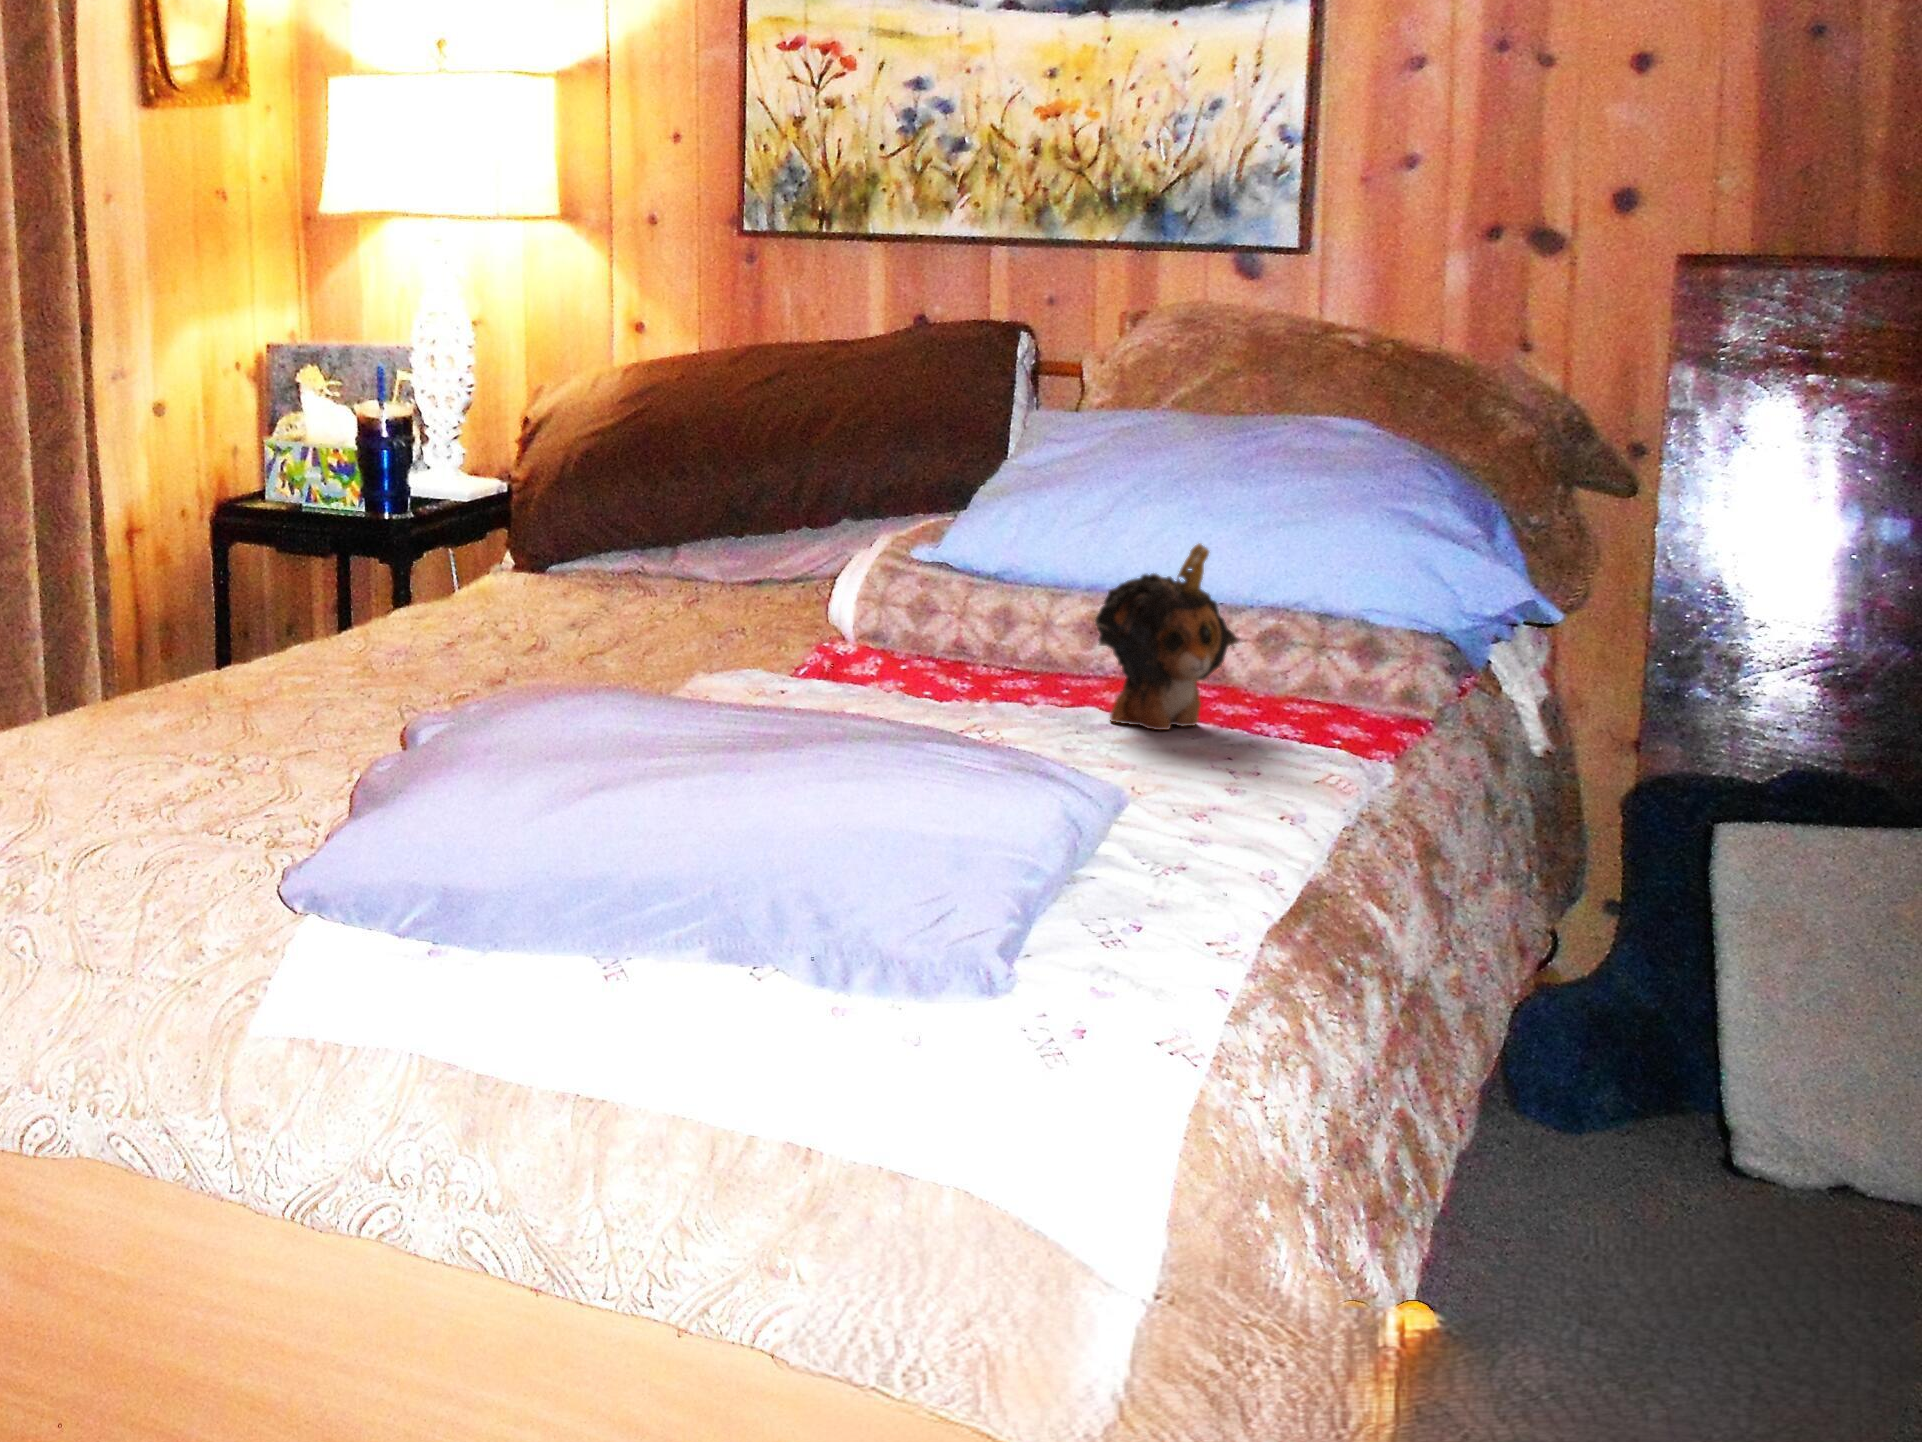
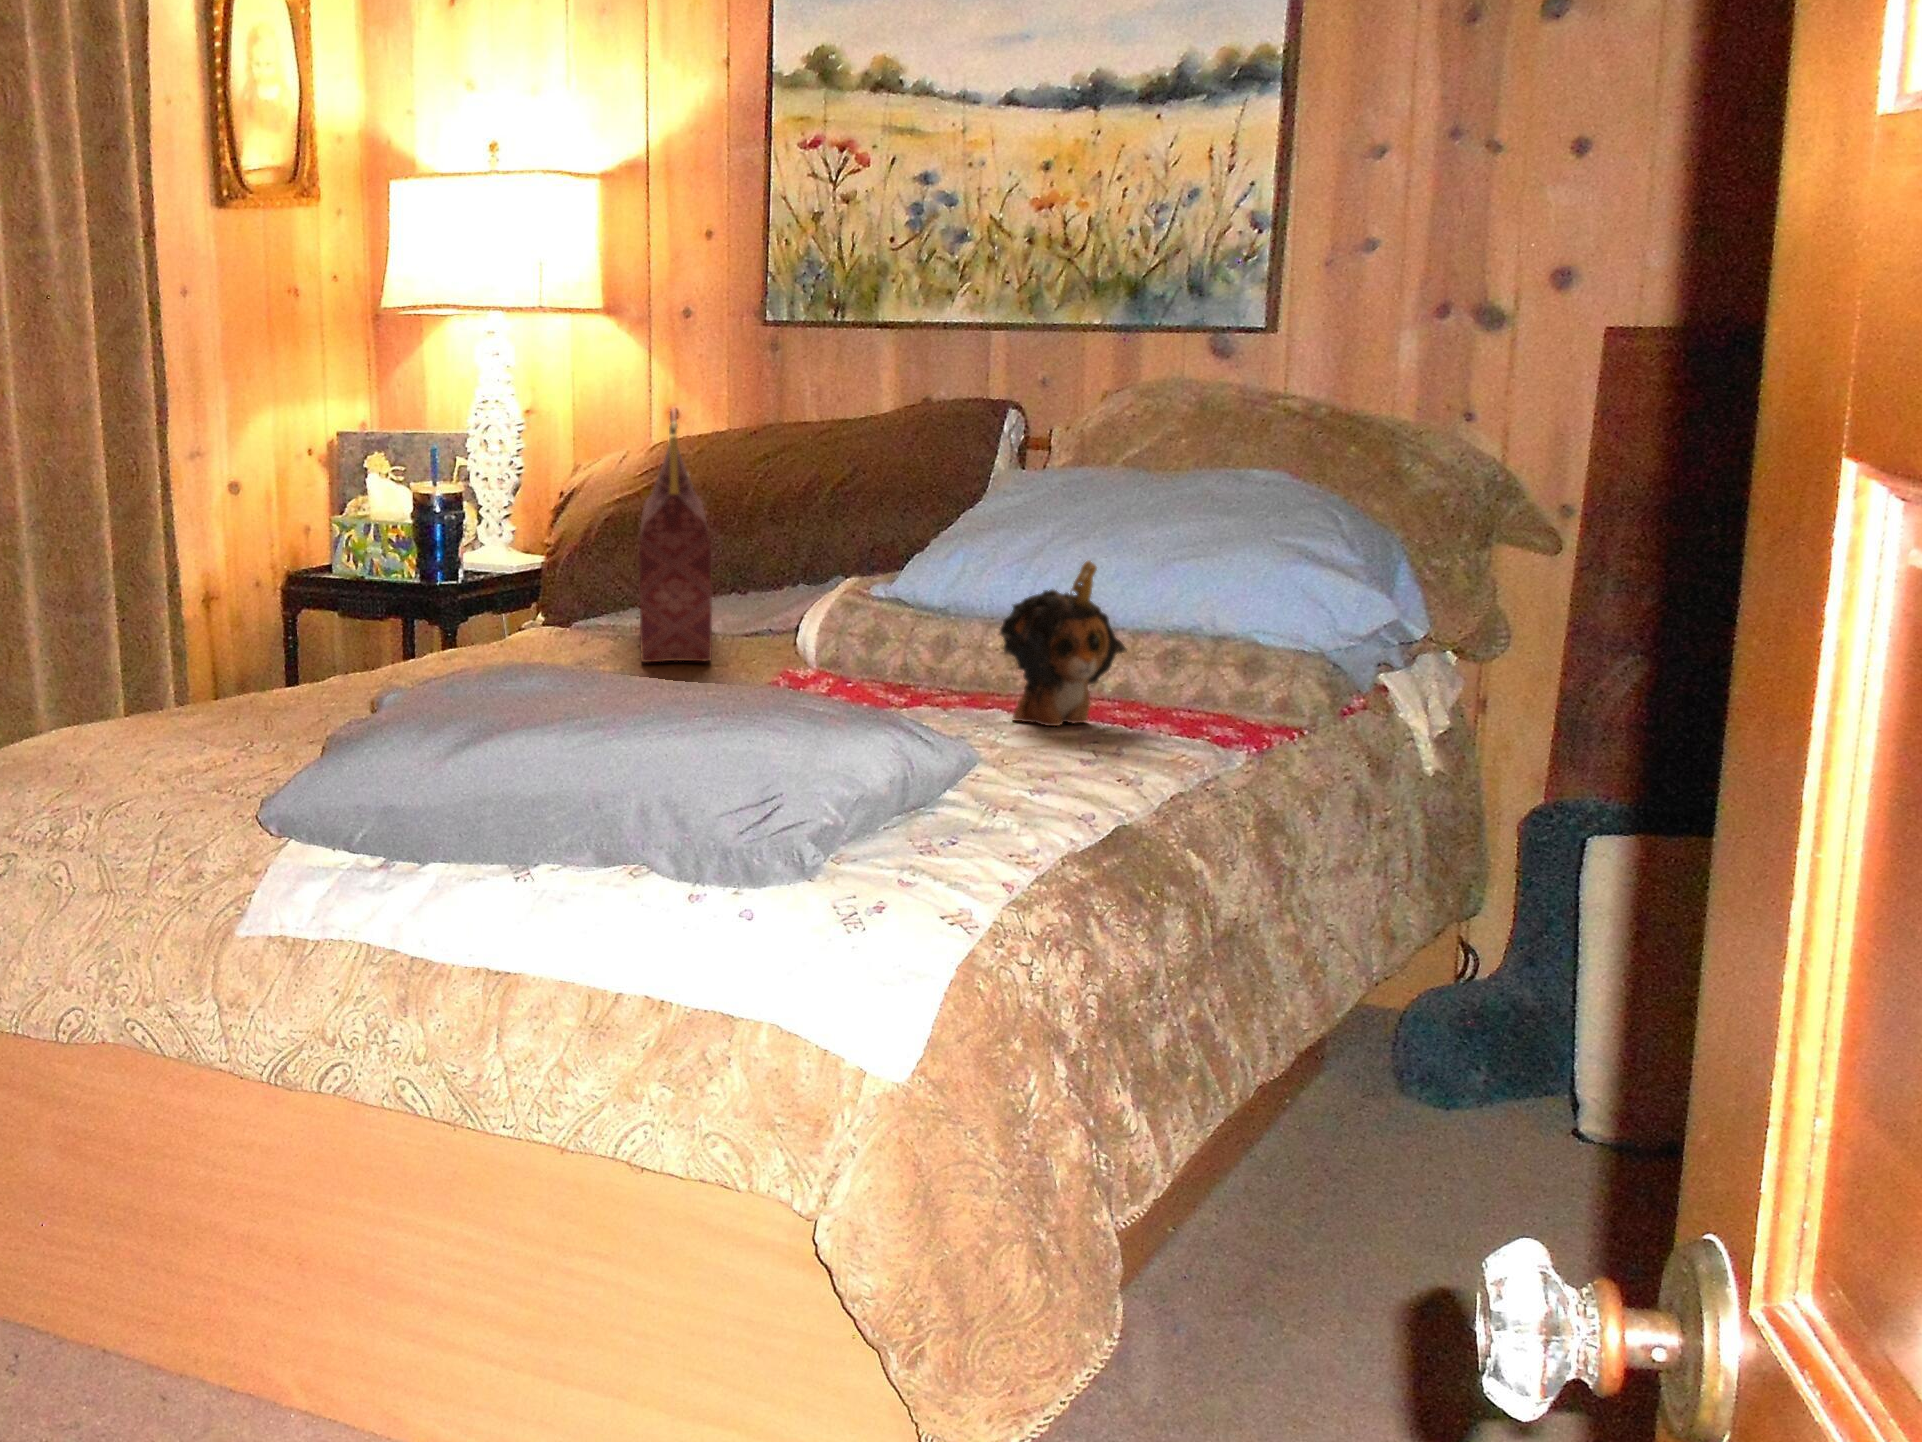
handbag: none [639,346,736,635] -> present [639,408,712,662]

